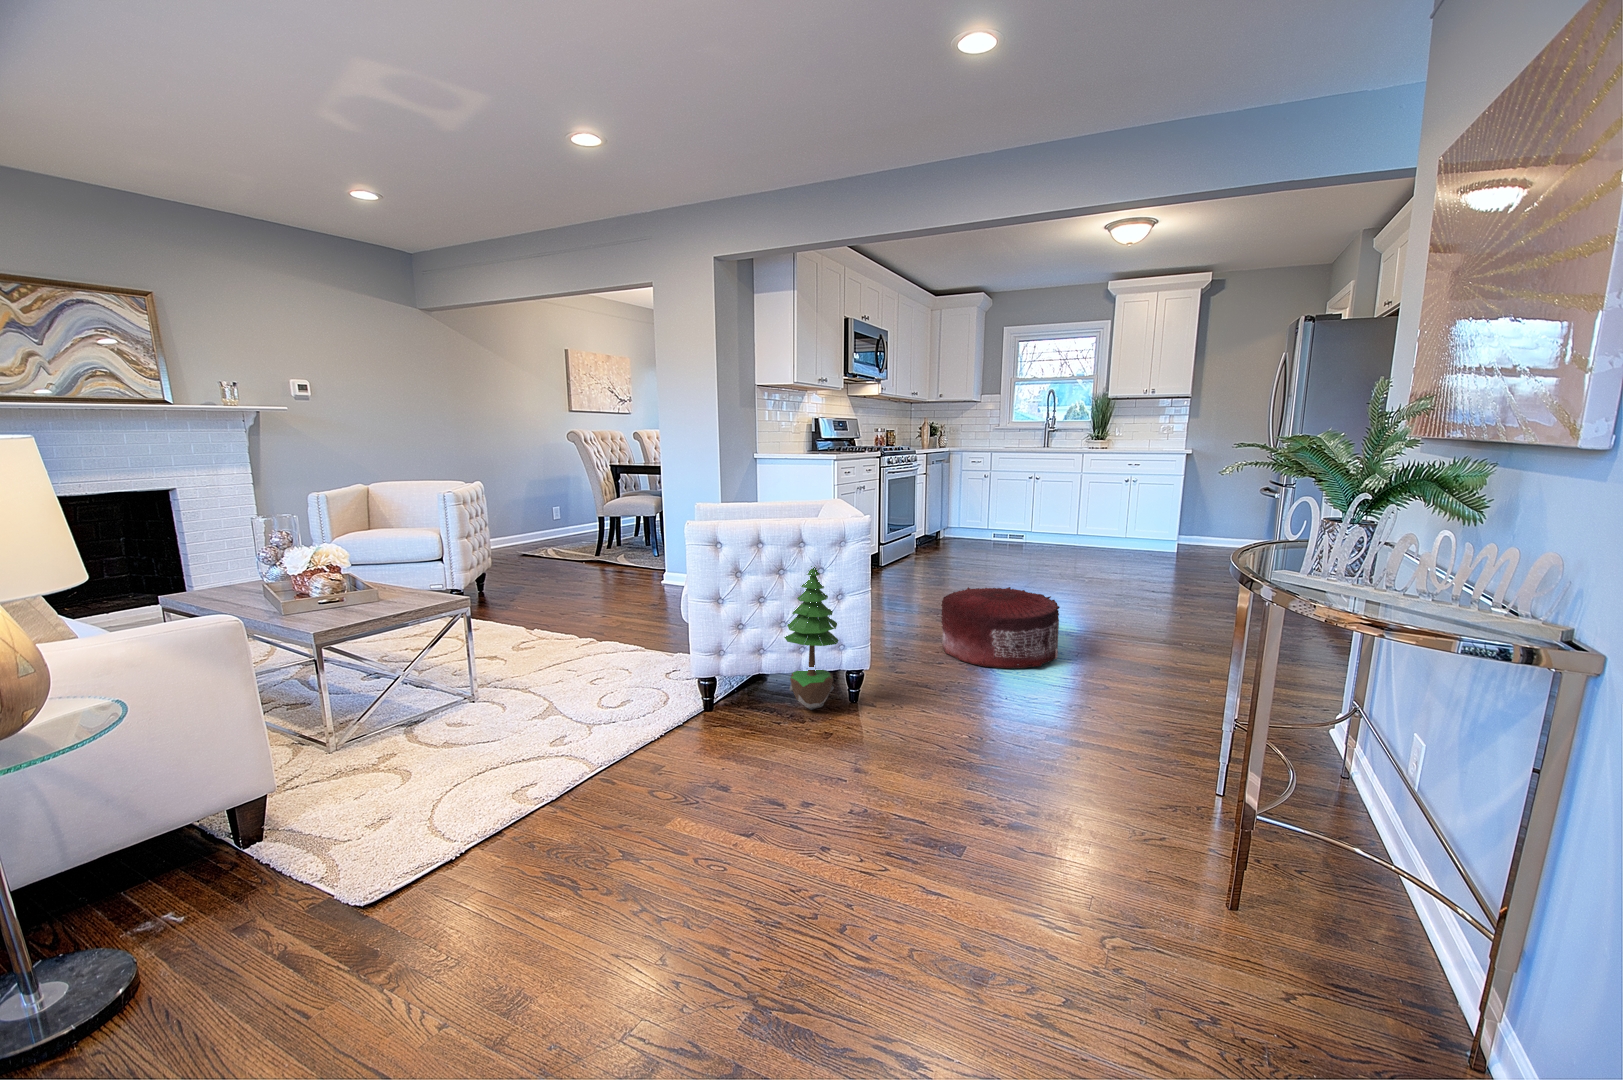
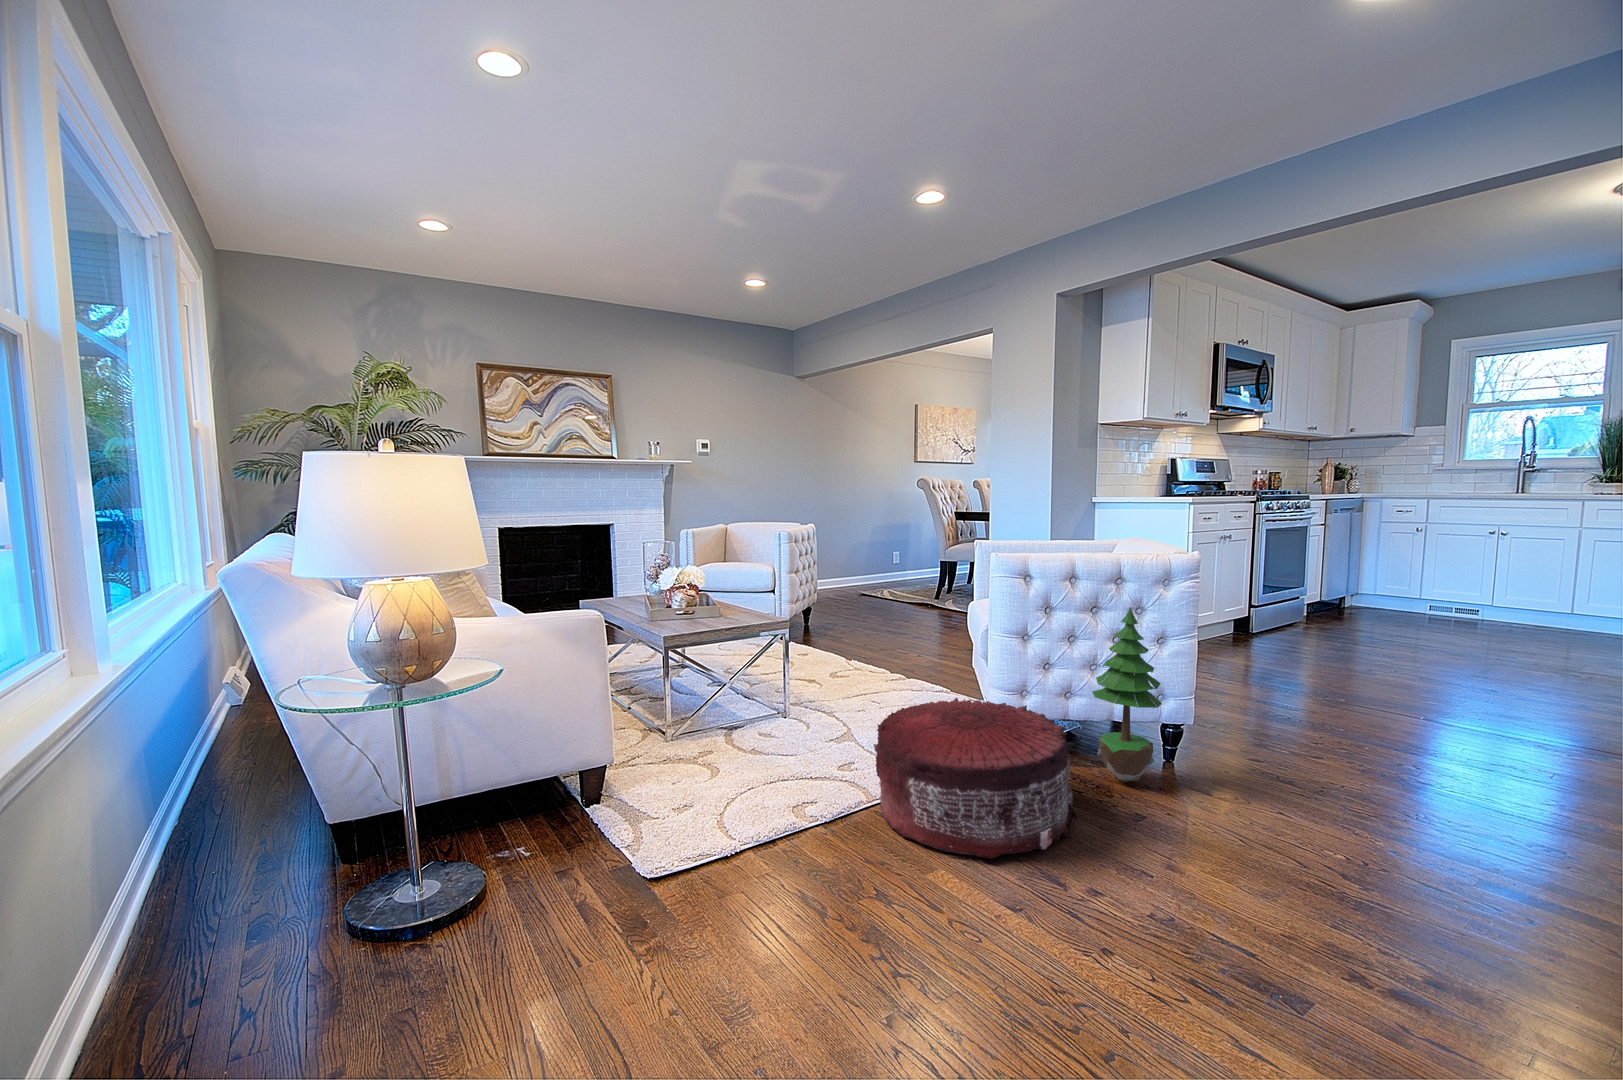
pouf: present [941,587,1060,668] -> present [874,698,1078,859]

